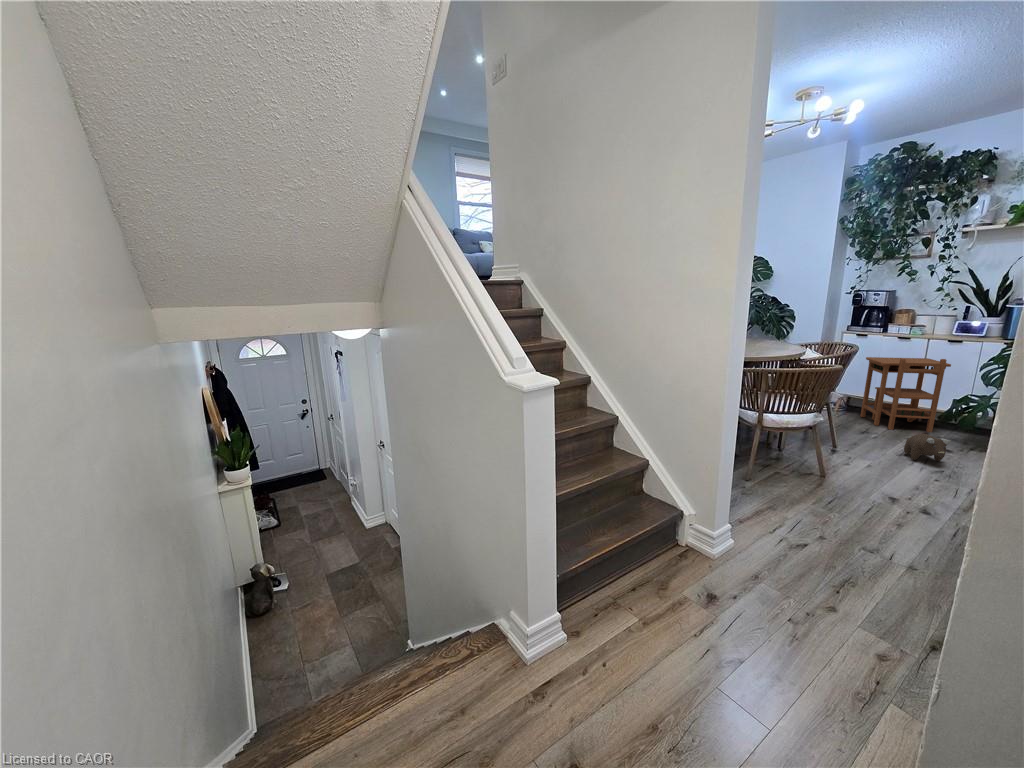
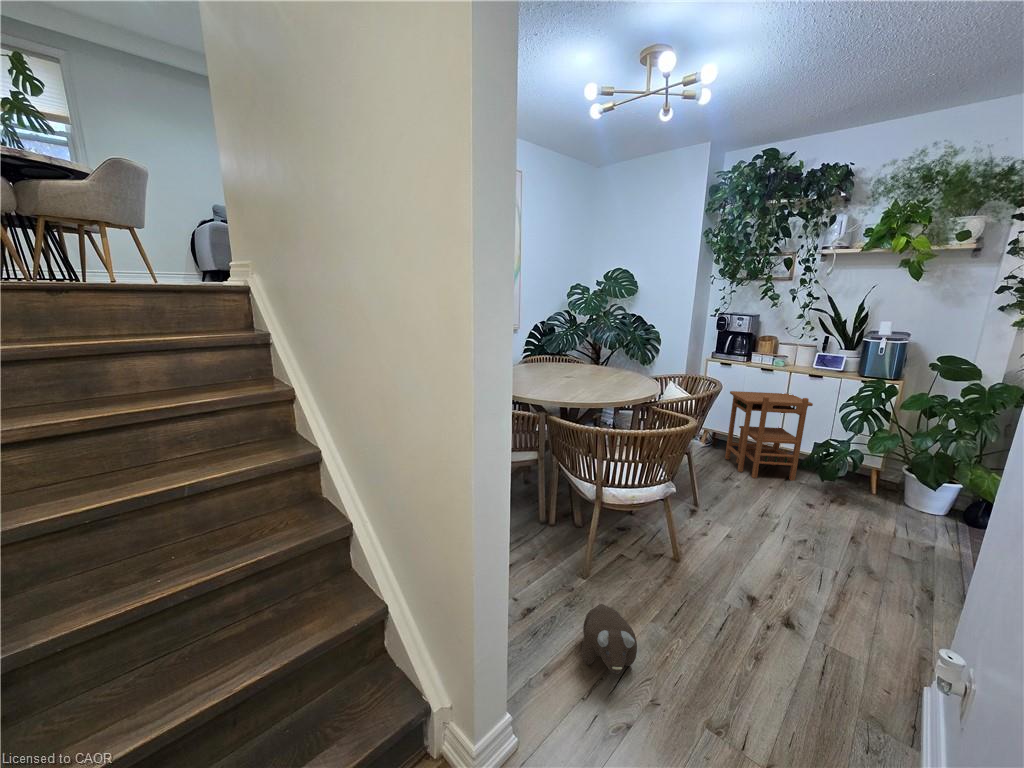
plush toy: present [904,434,951,461] -> present [581,604,637,674]

